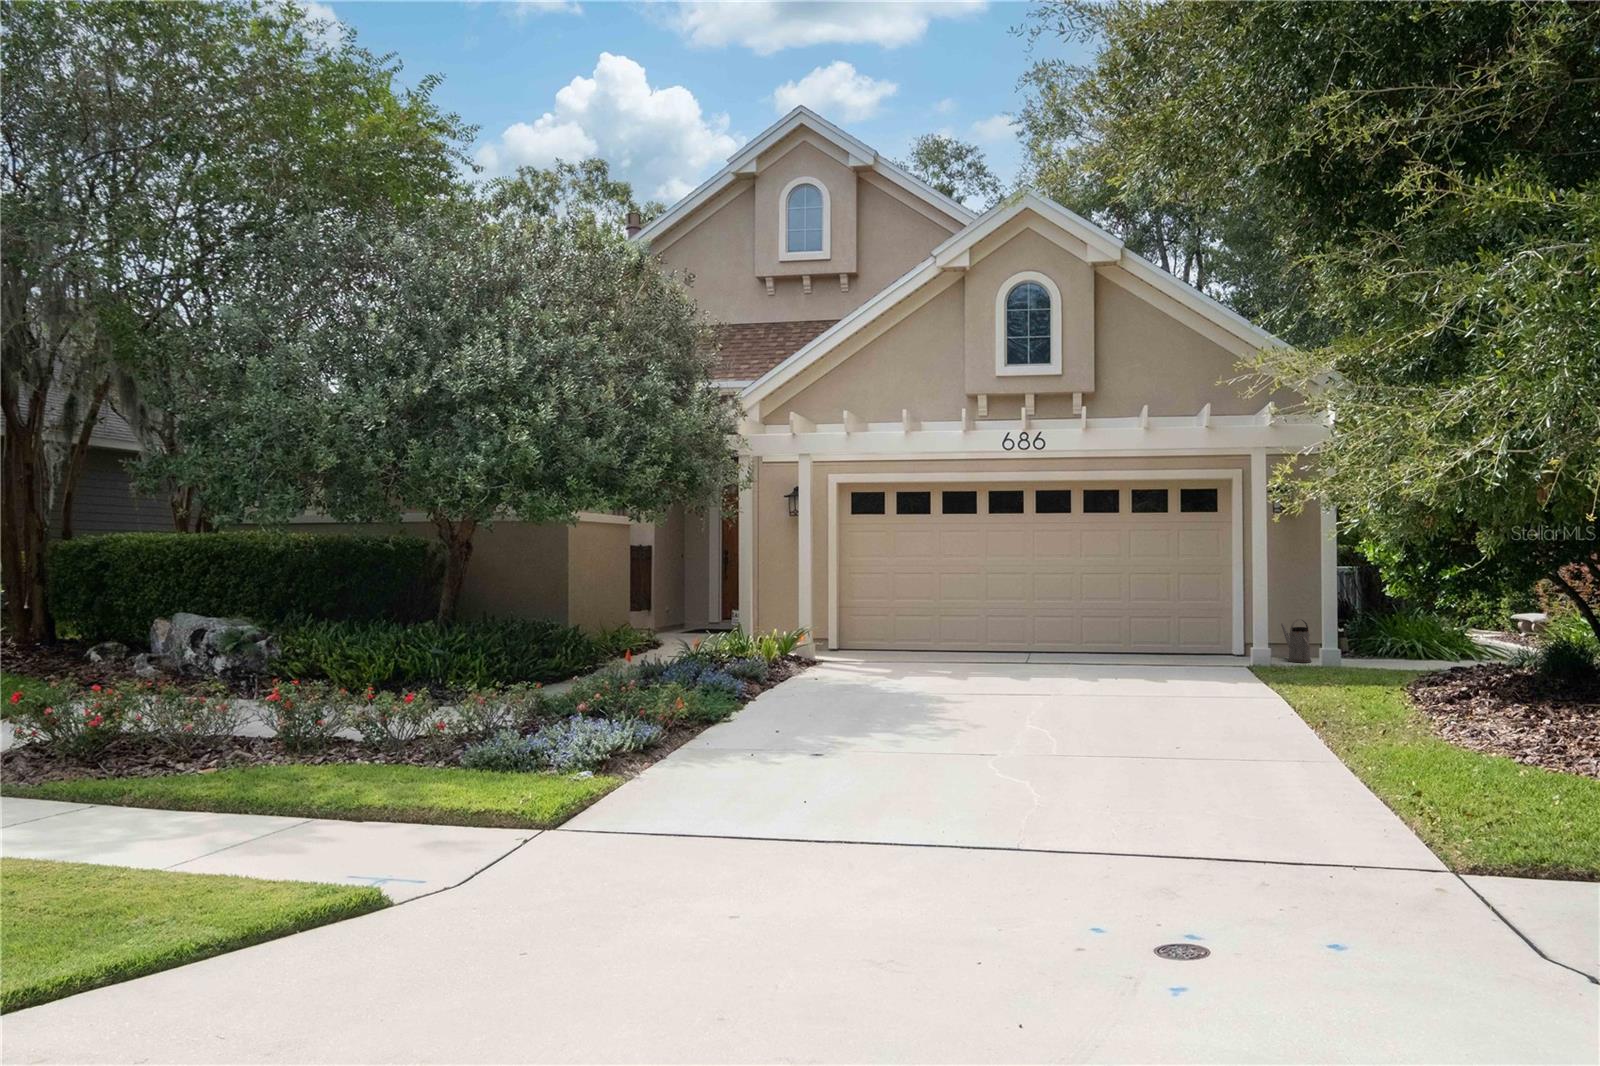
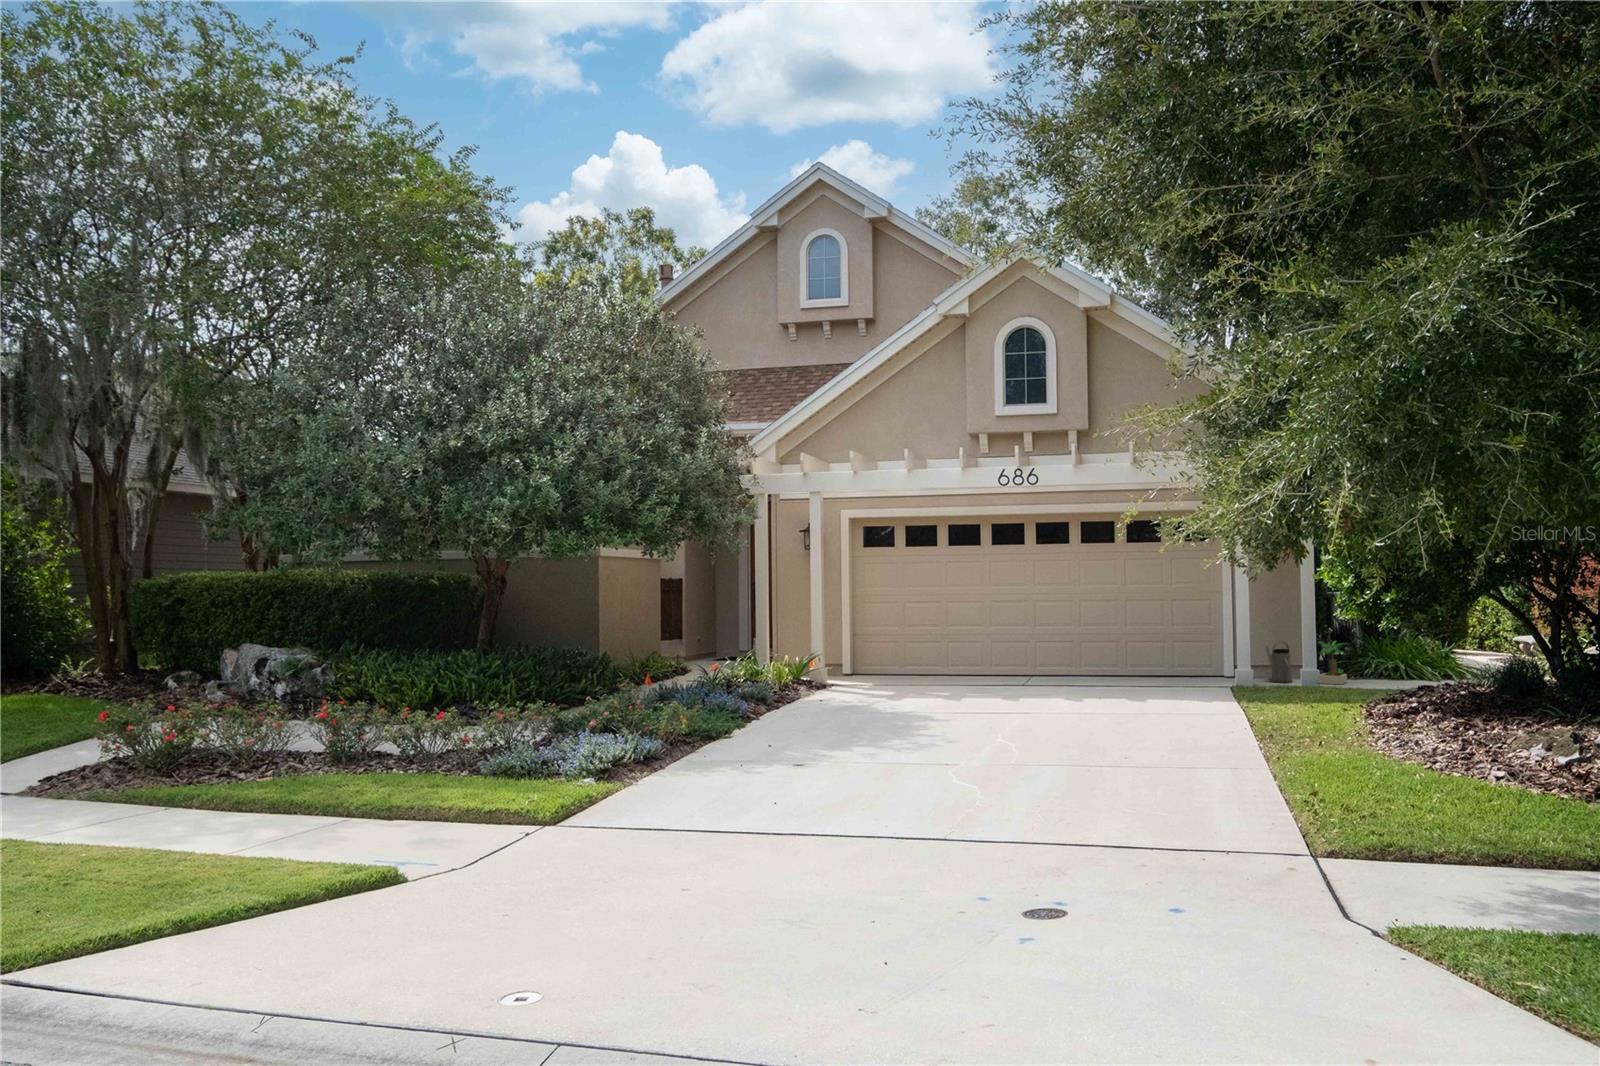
potted plant: none [1335,619,1374,665] -> present [1318,642,1347,684]

